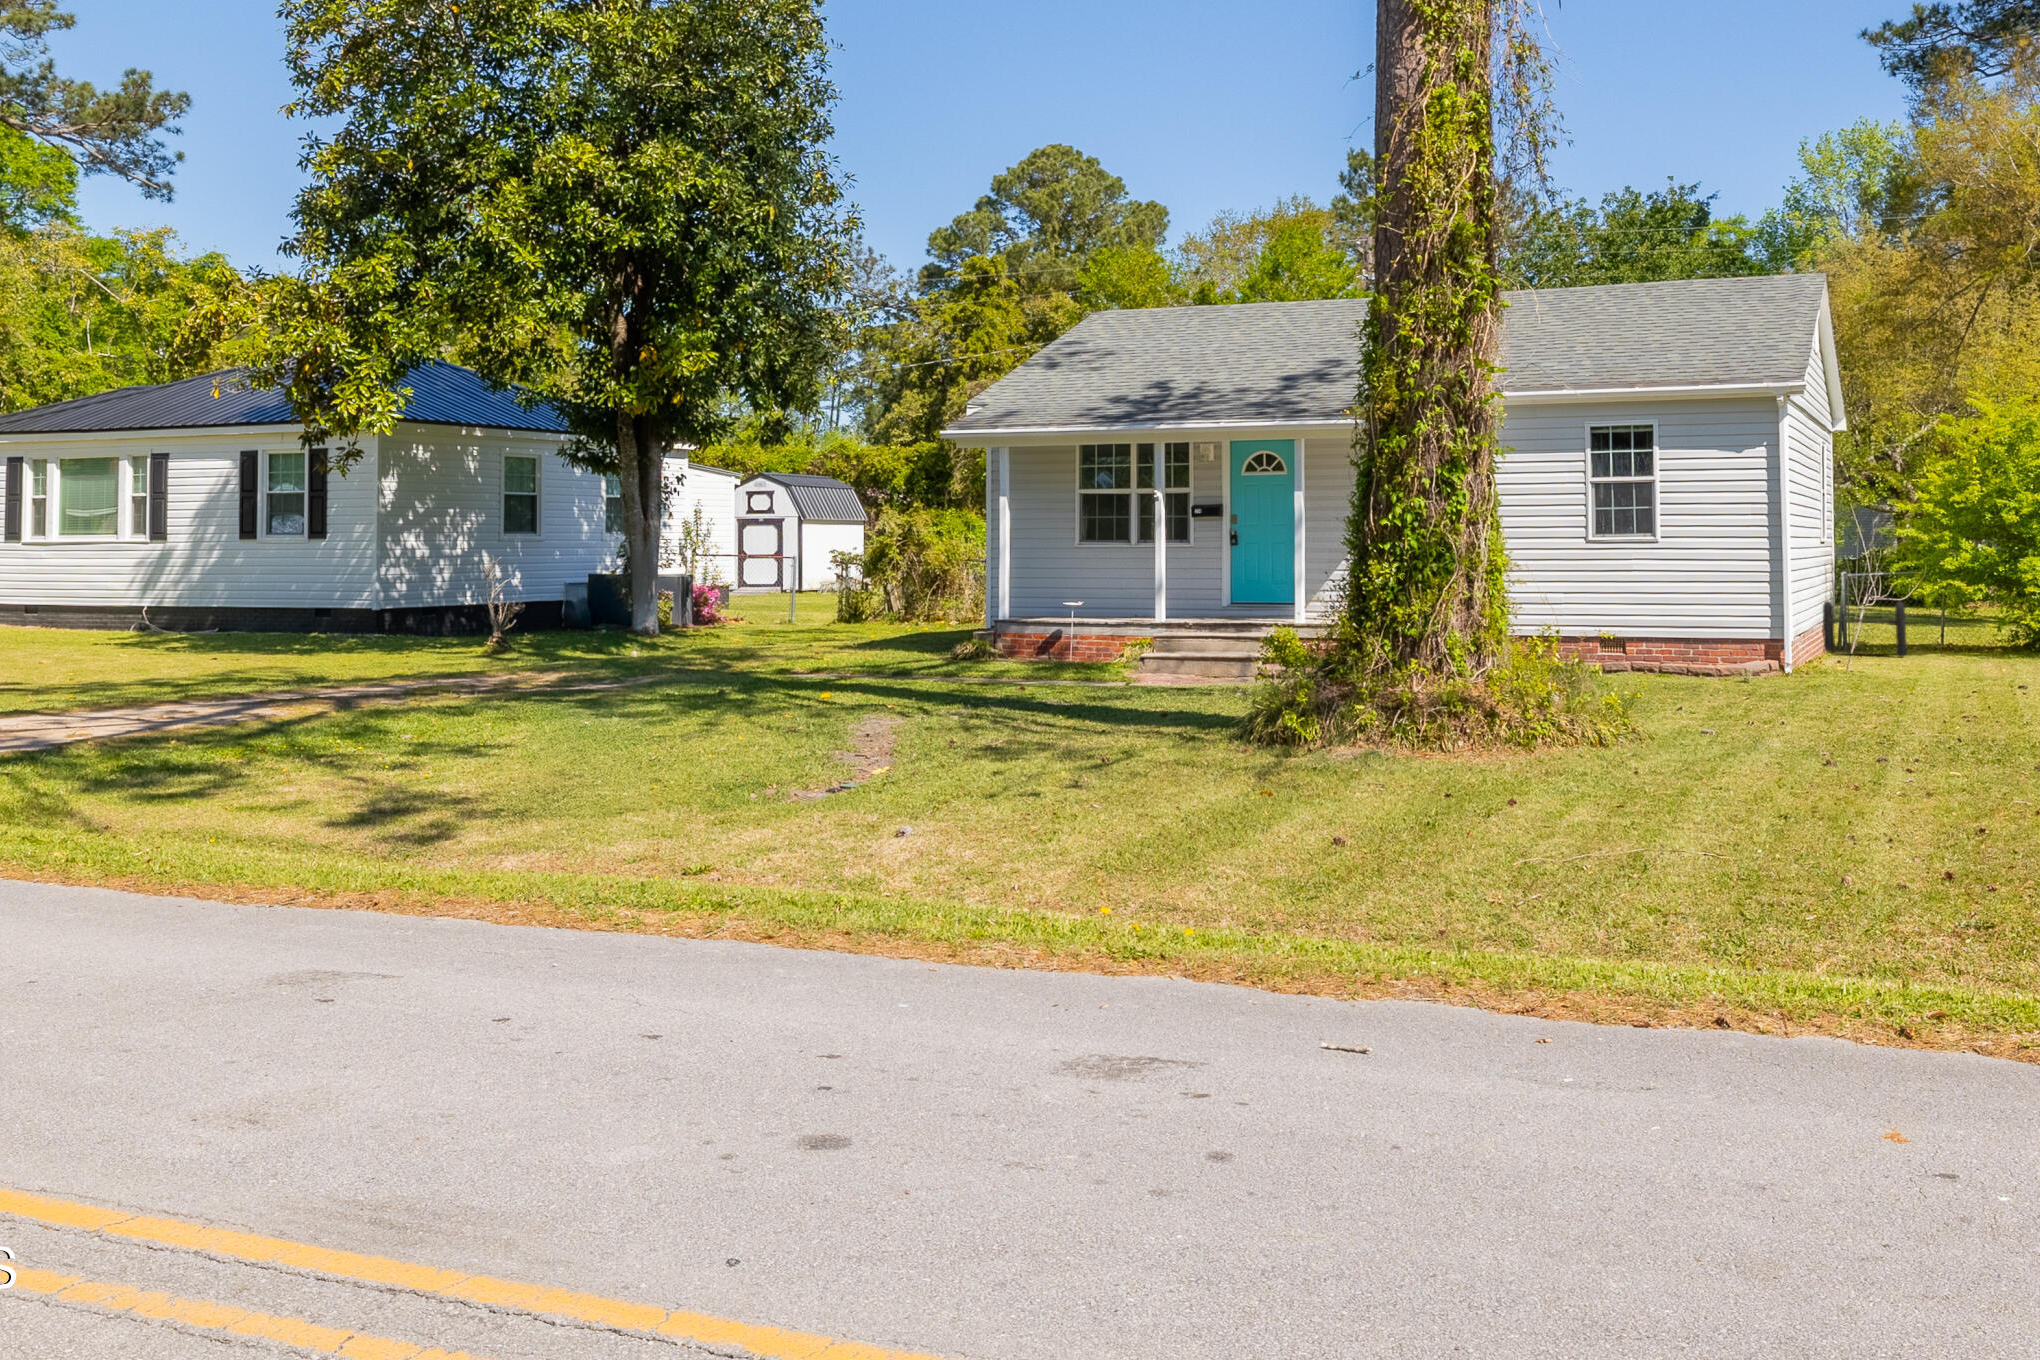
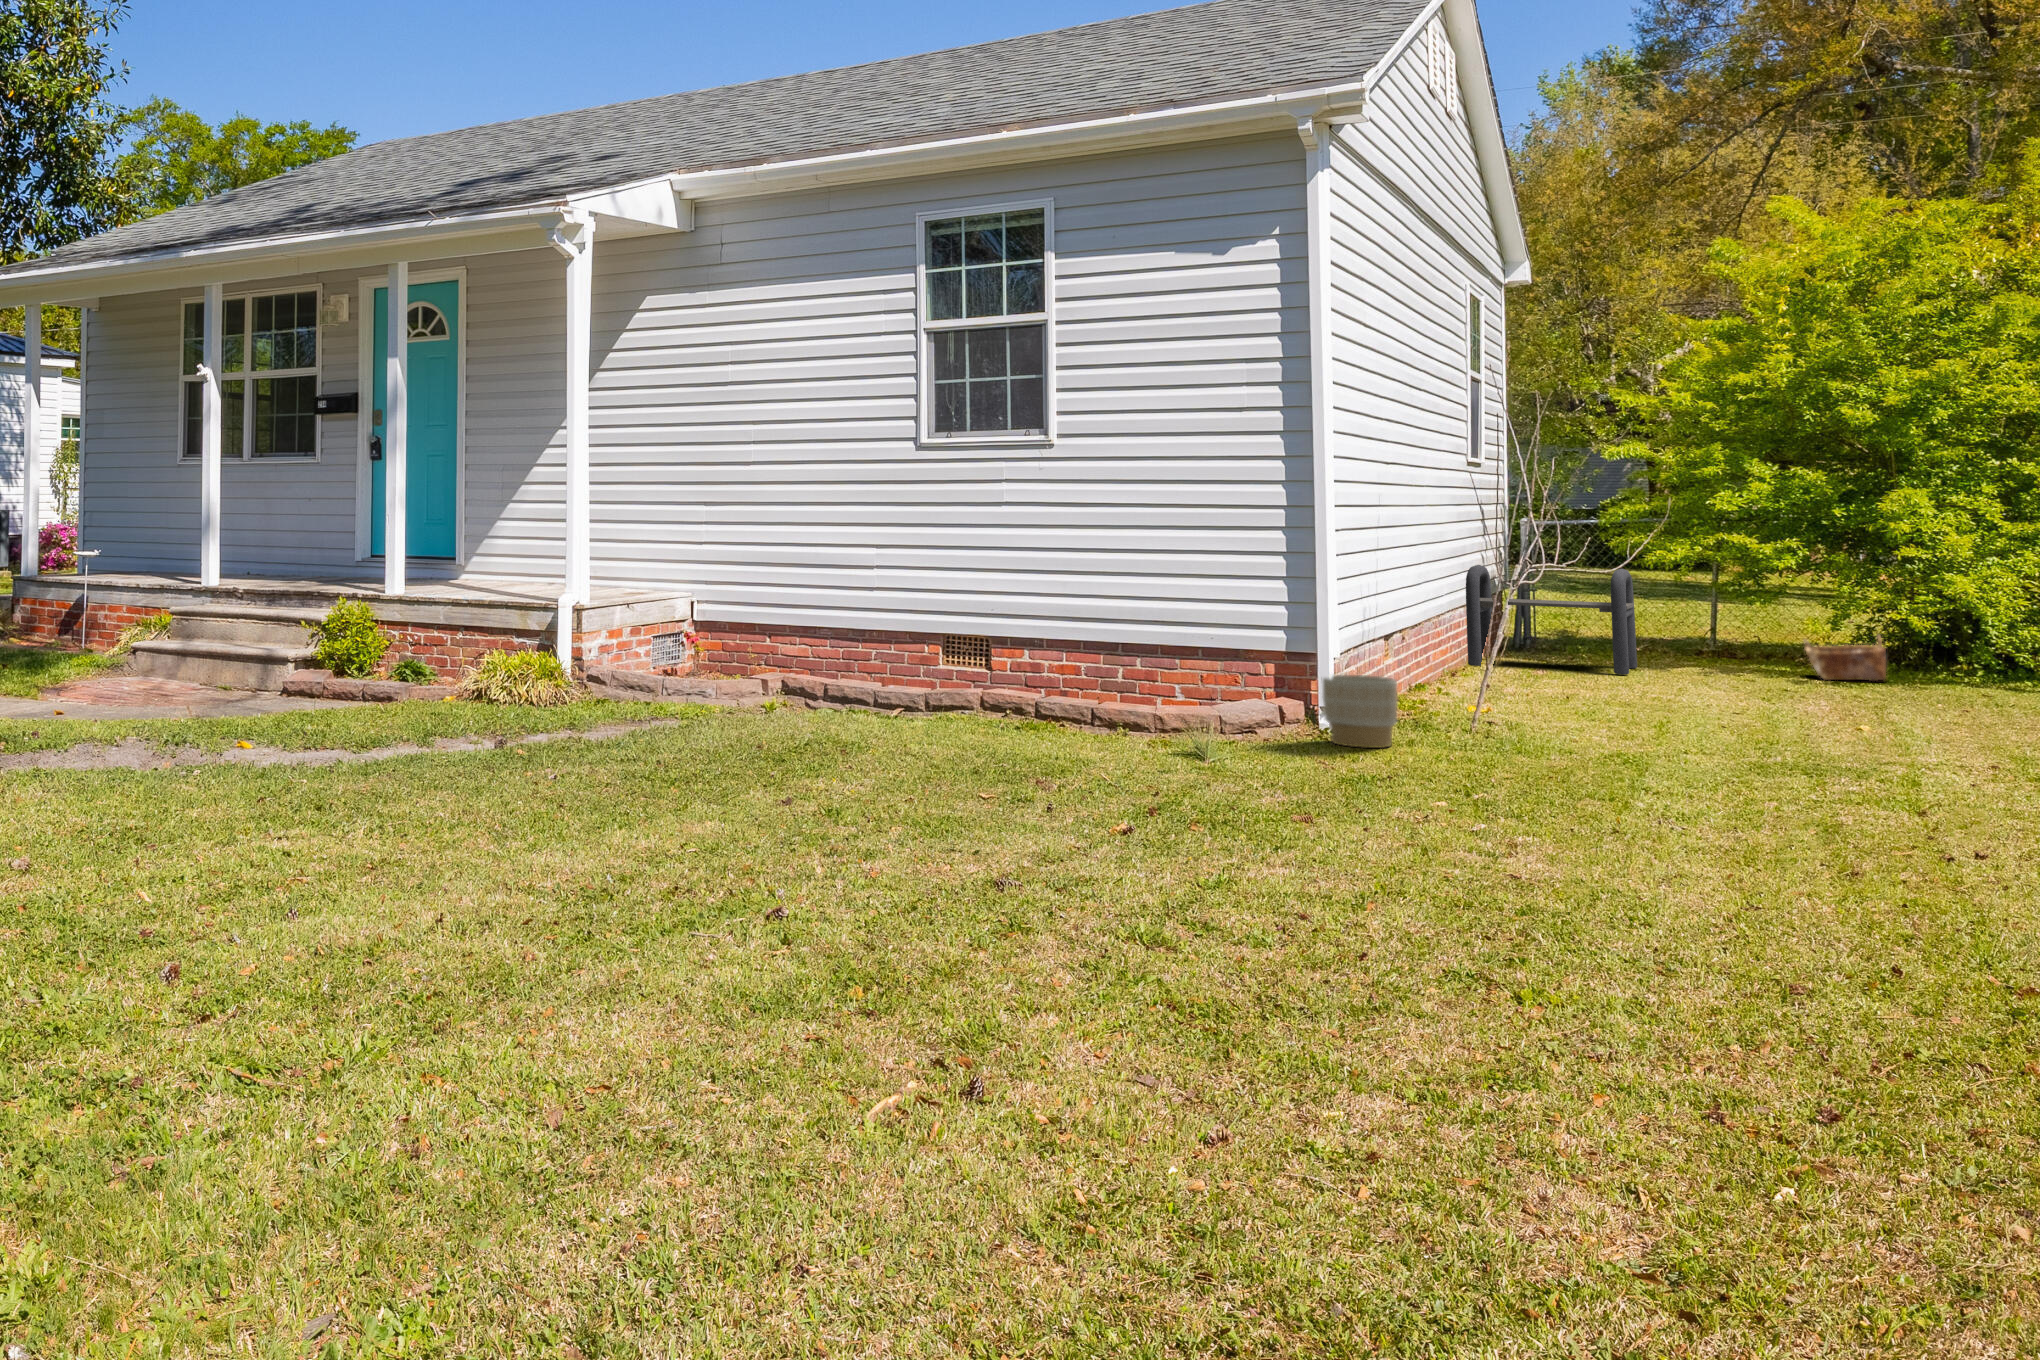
woven basket: none [1986,634,2023,657] -> present [1804,636,1886,681]
planter: none [1788,649,1822,681] -> present [1323,675,1397,748]

